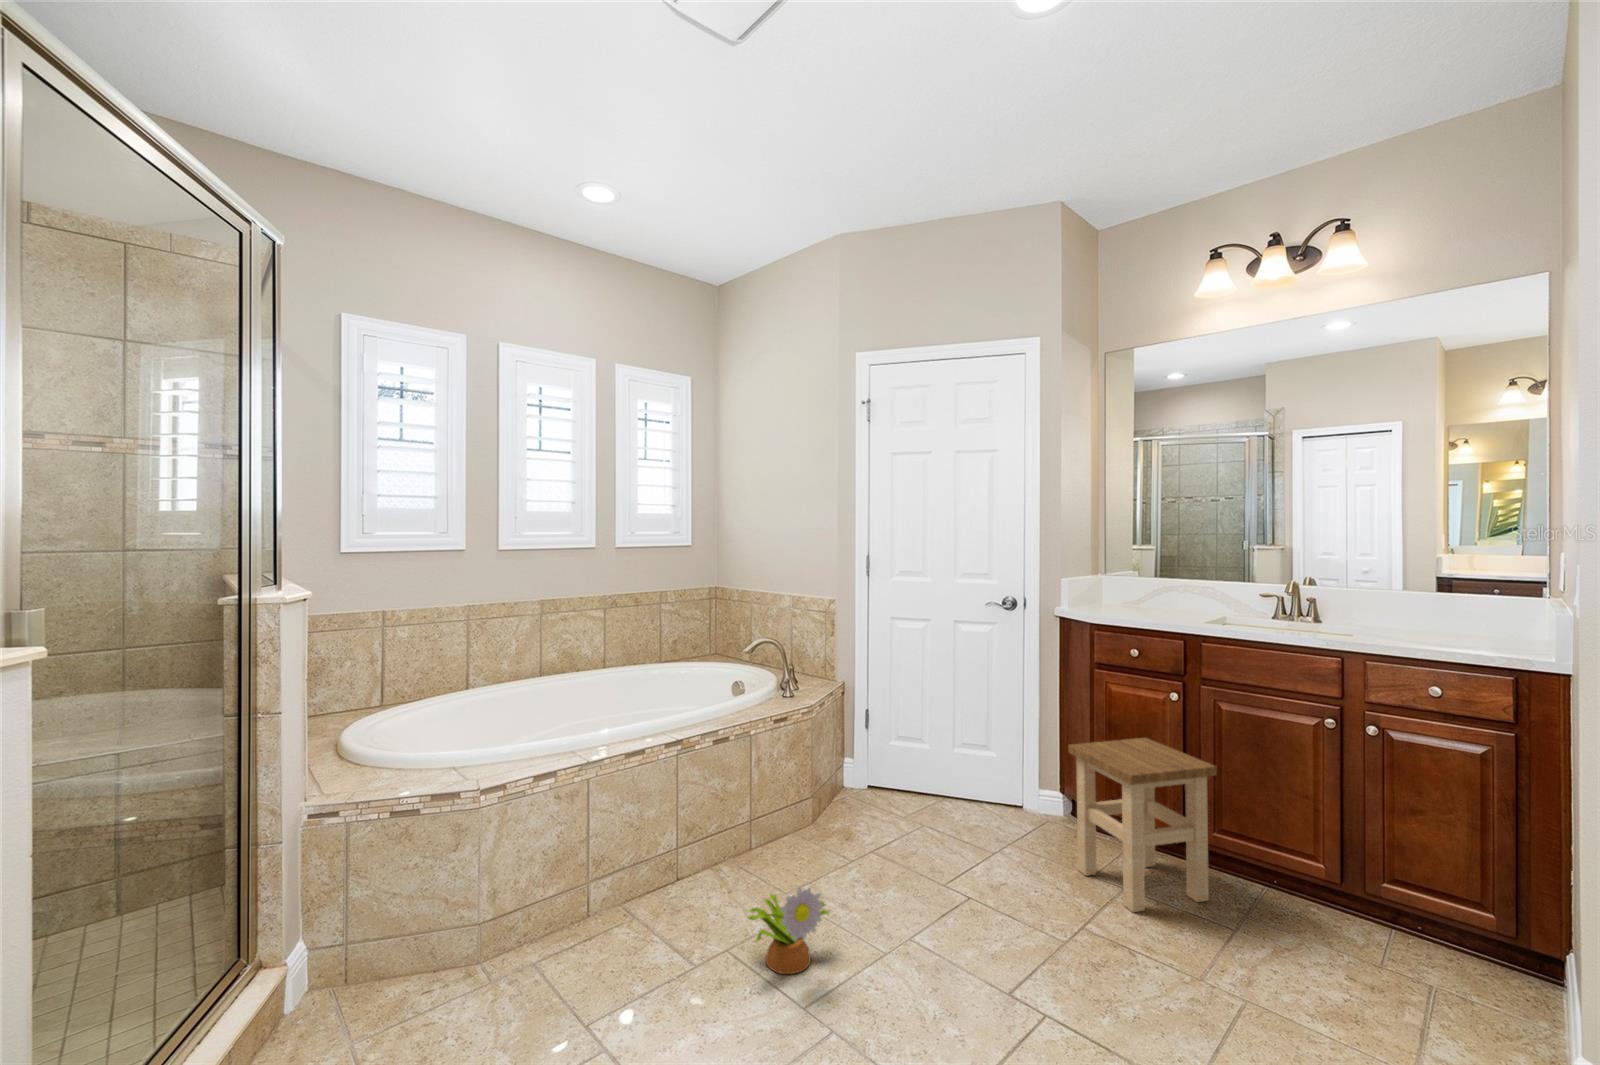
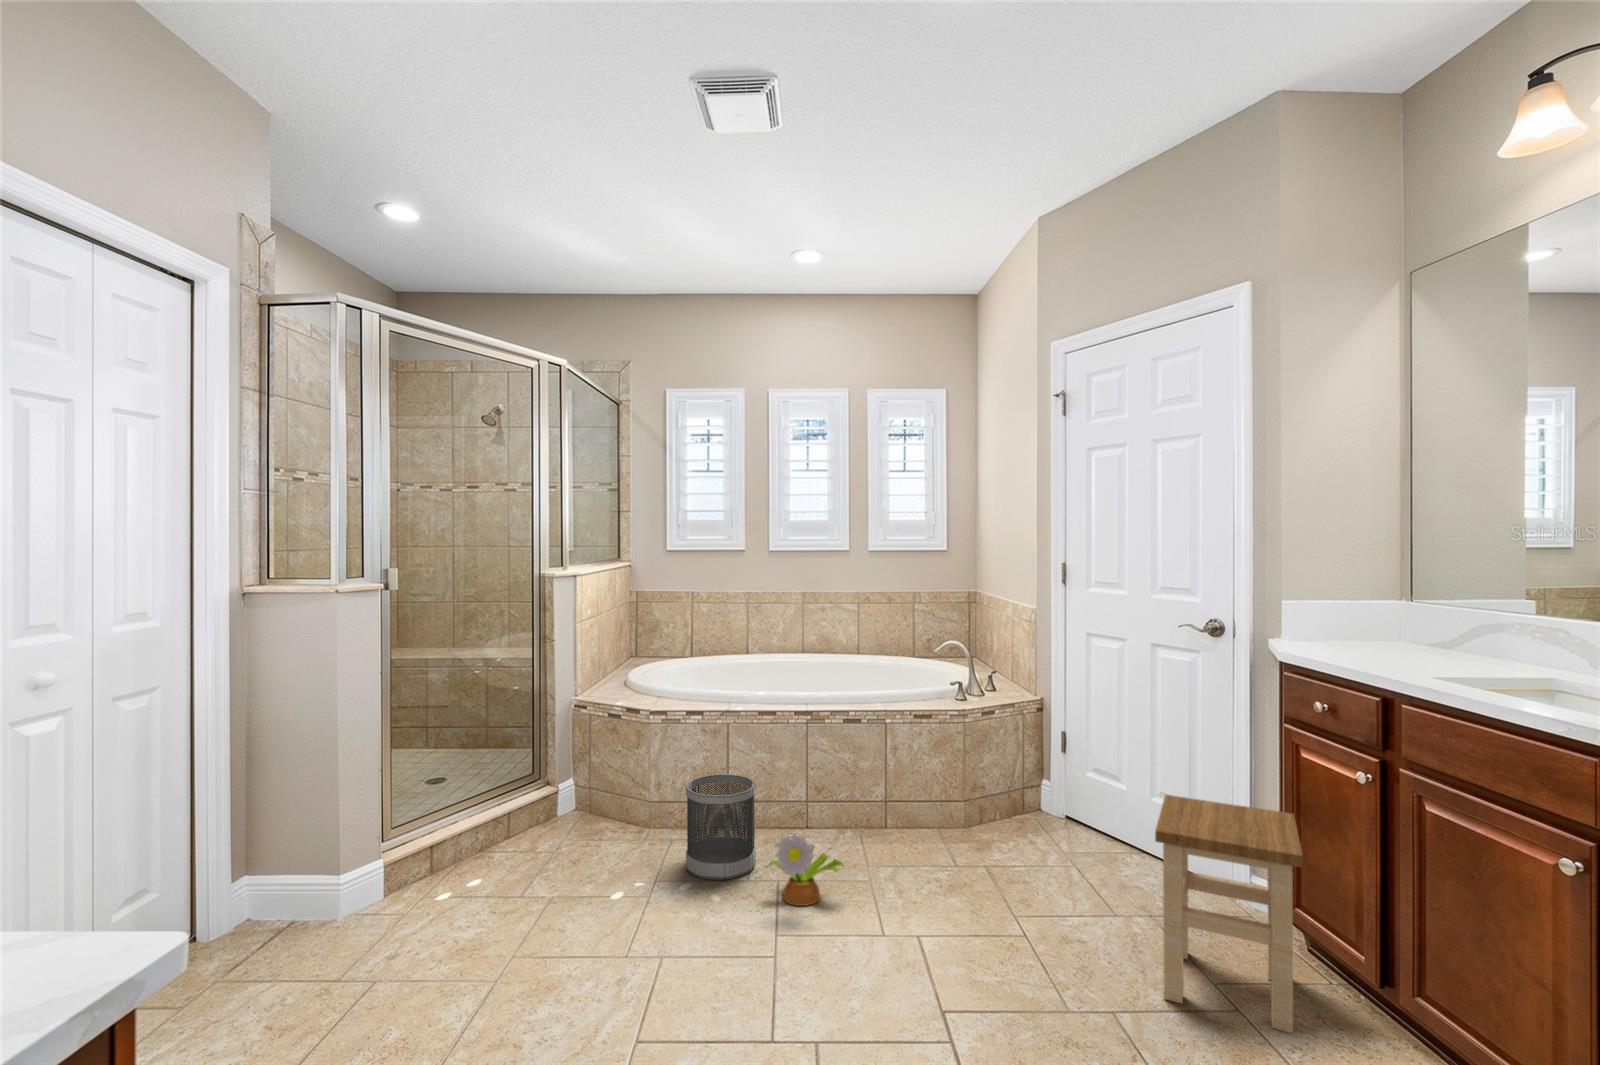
wastebasket: none [601,840,696,995] -> present [686,774,756,880]

